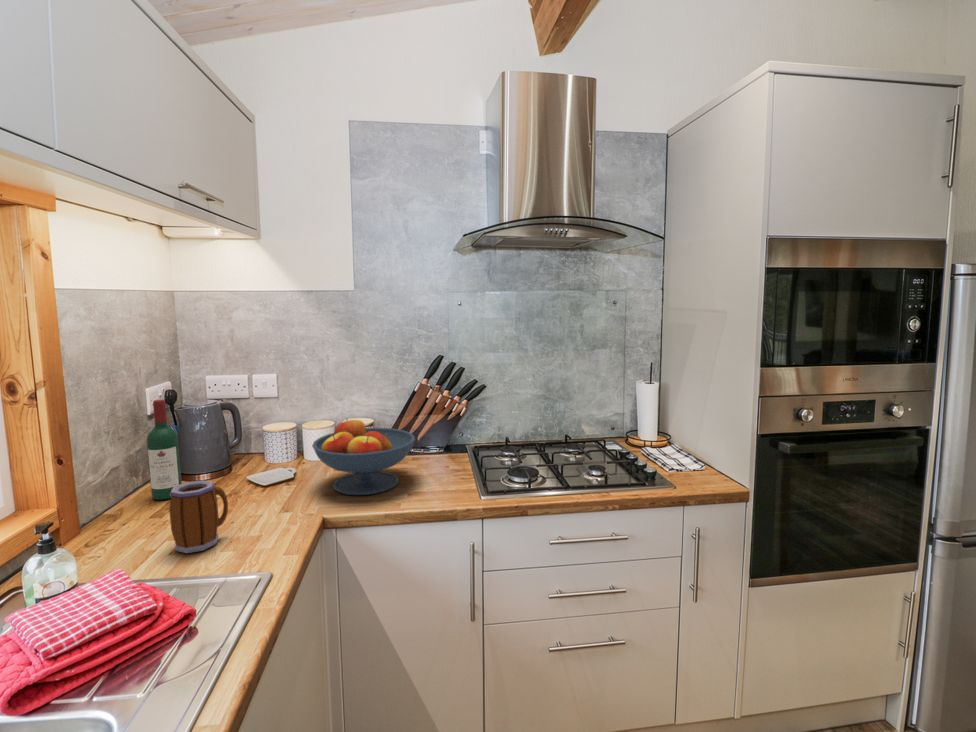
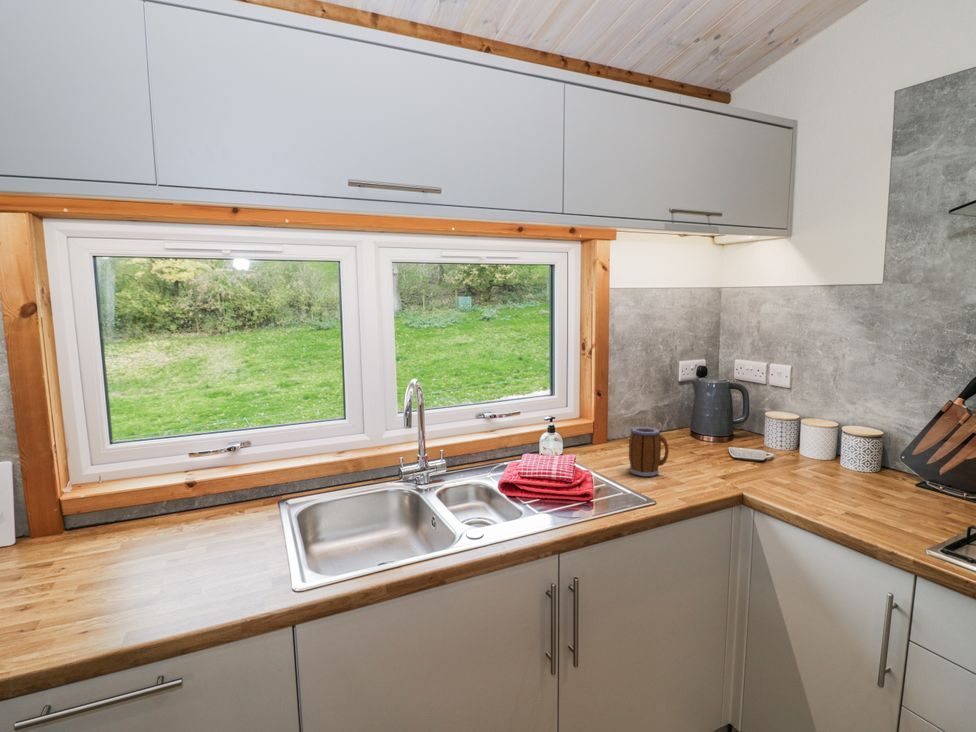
wine bottle: present [147,400,182,500] -> none [660,370,682,445]
fruit bowl: present [312,418,415,495] -> none [763,417,890,500]

